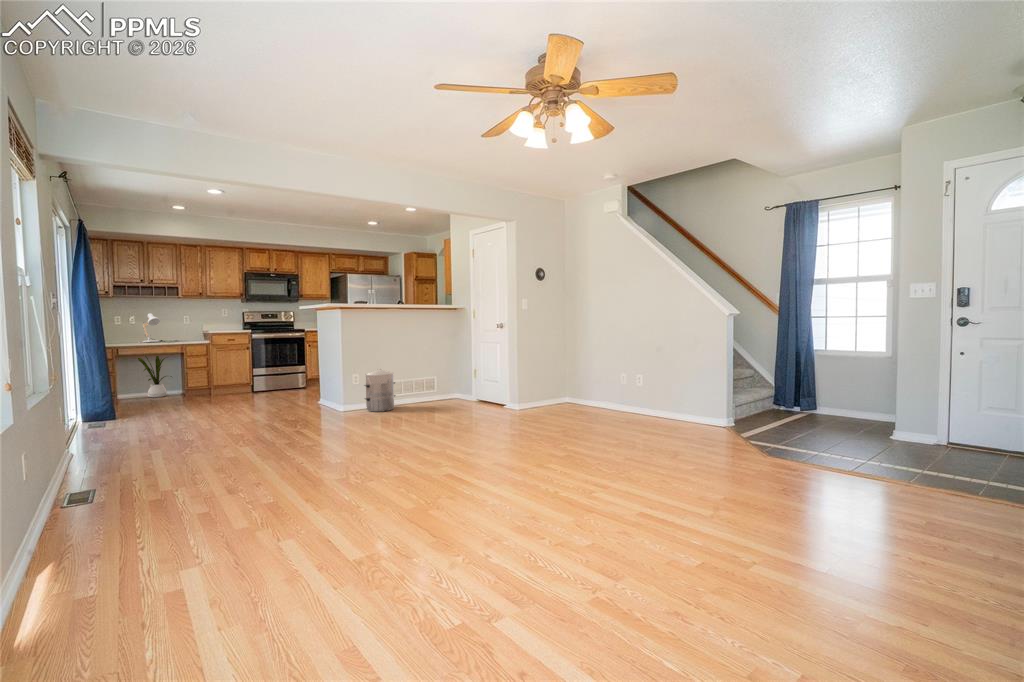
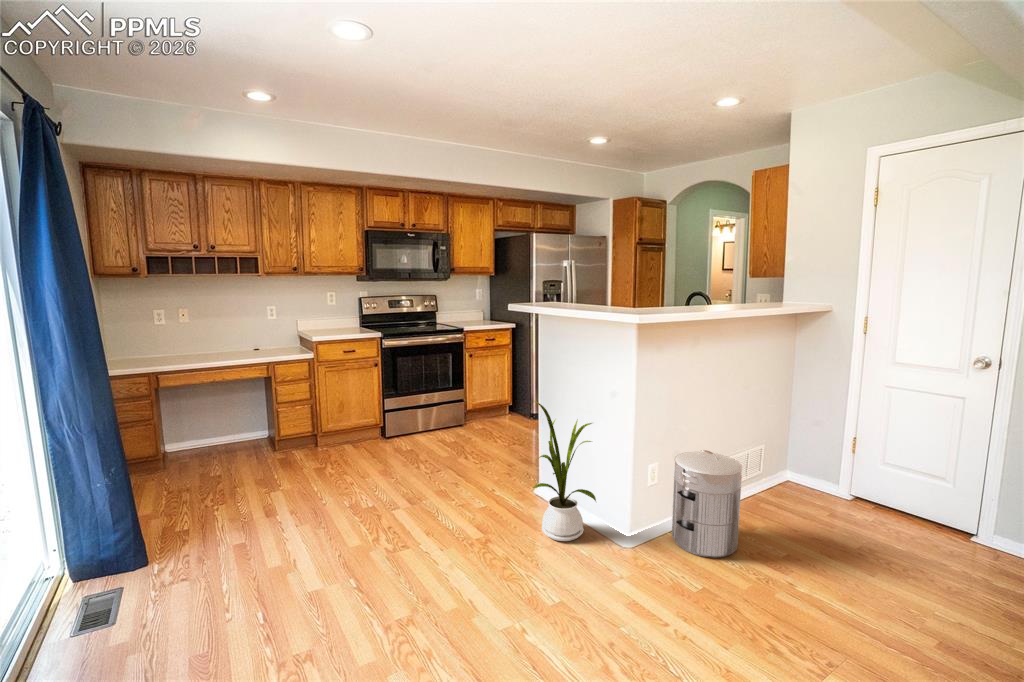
desk lamp: present [139,313,164,343] -> none [194,306,239,360]
house plant: present [138,356,172,397] -> present [533,401,596,541]

